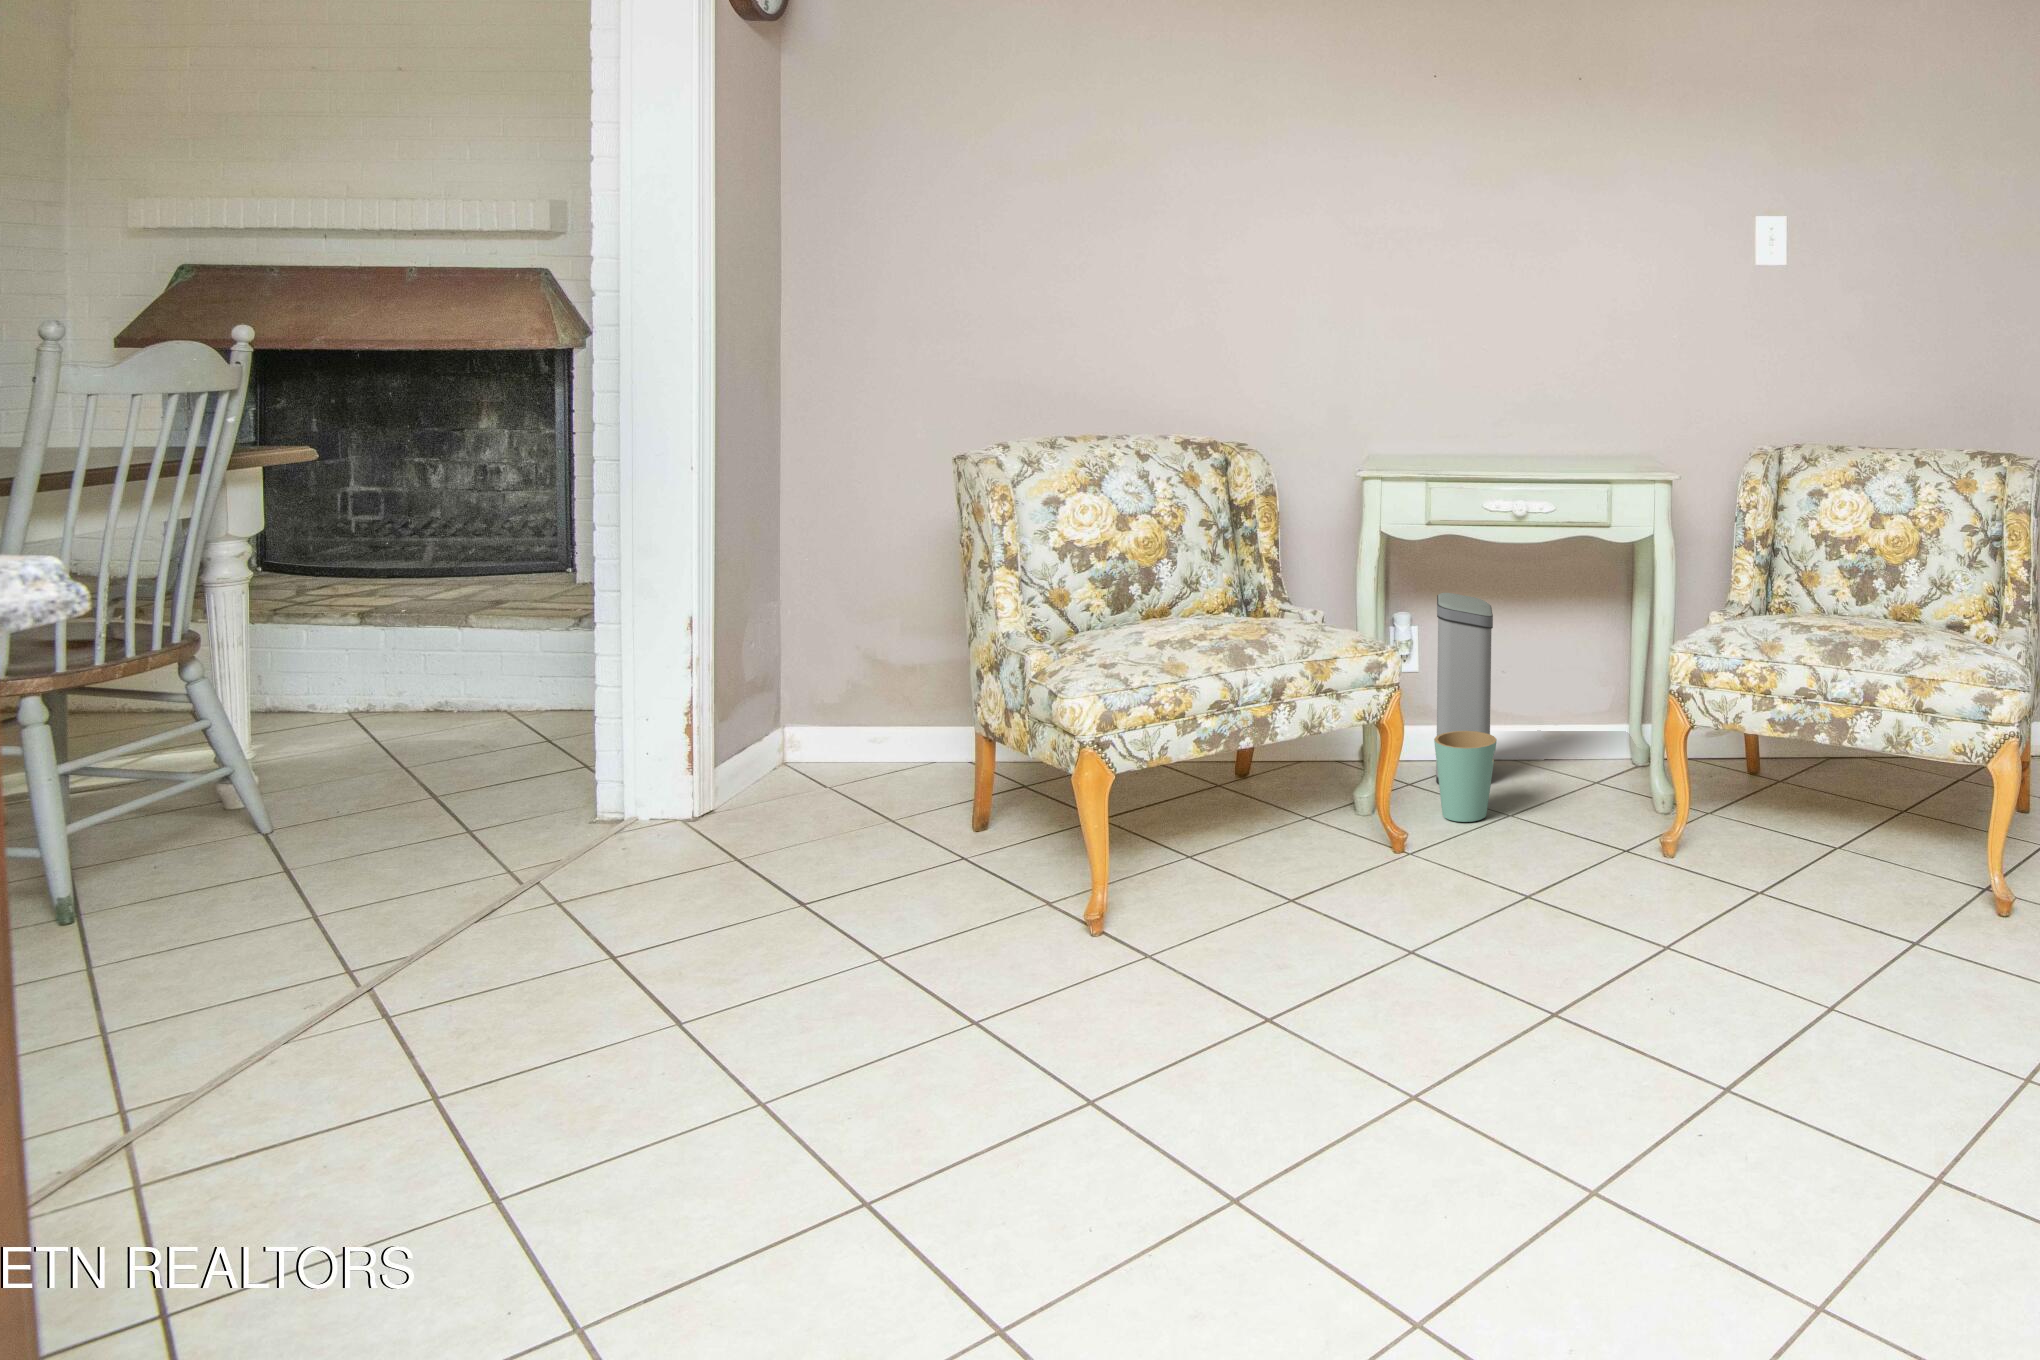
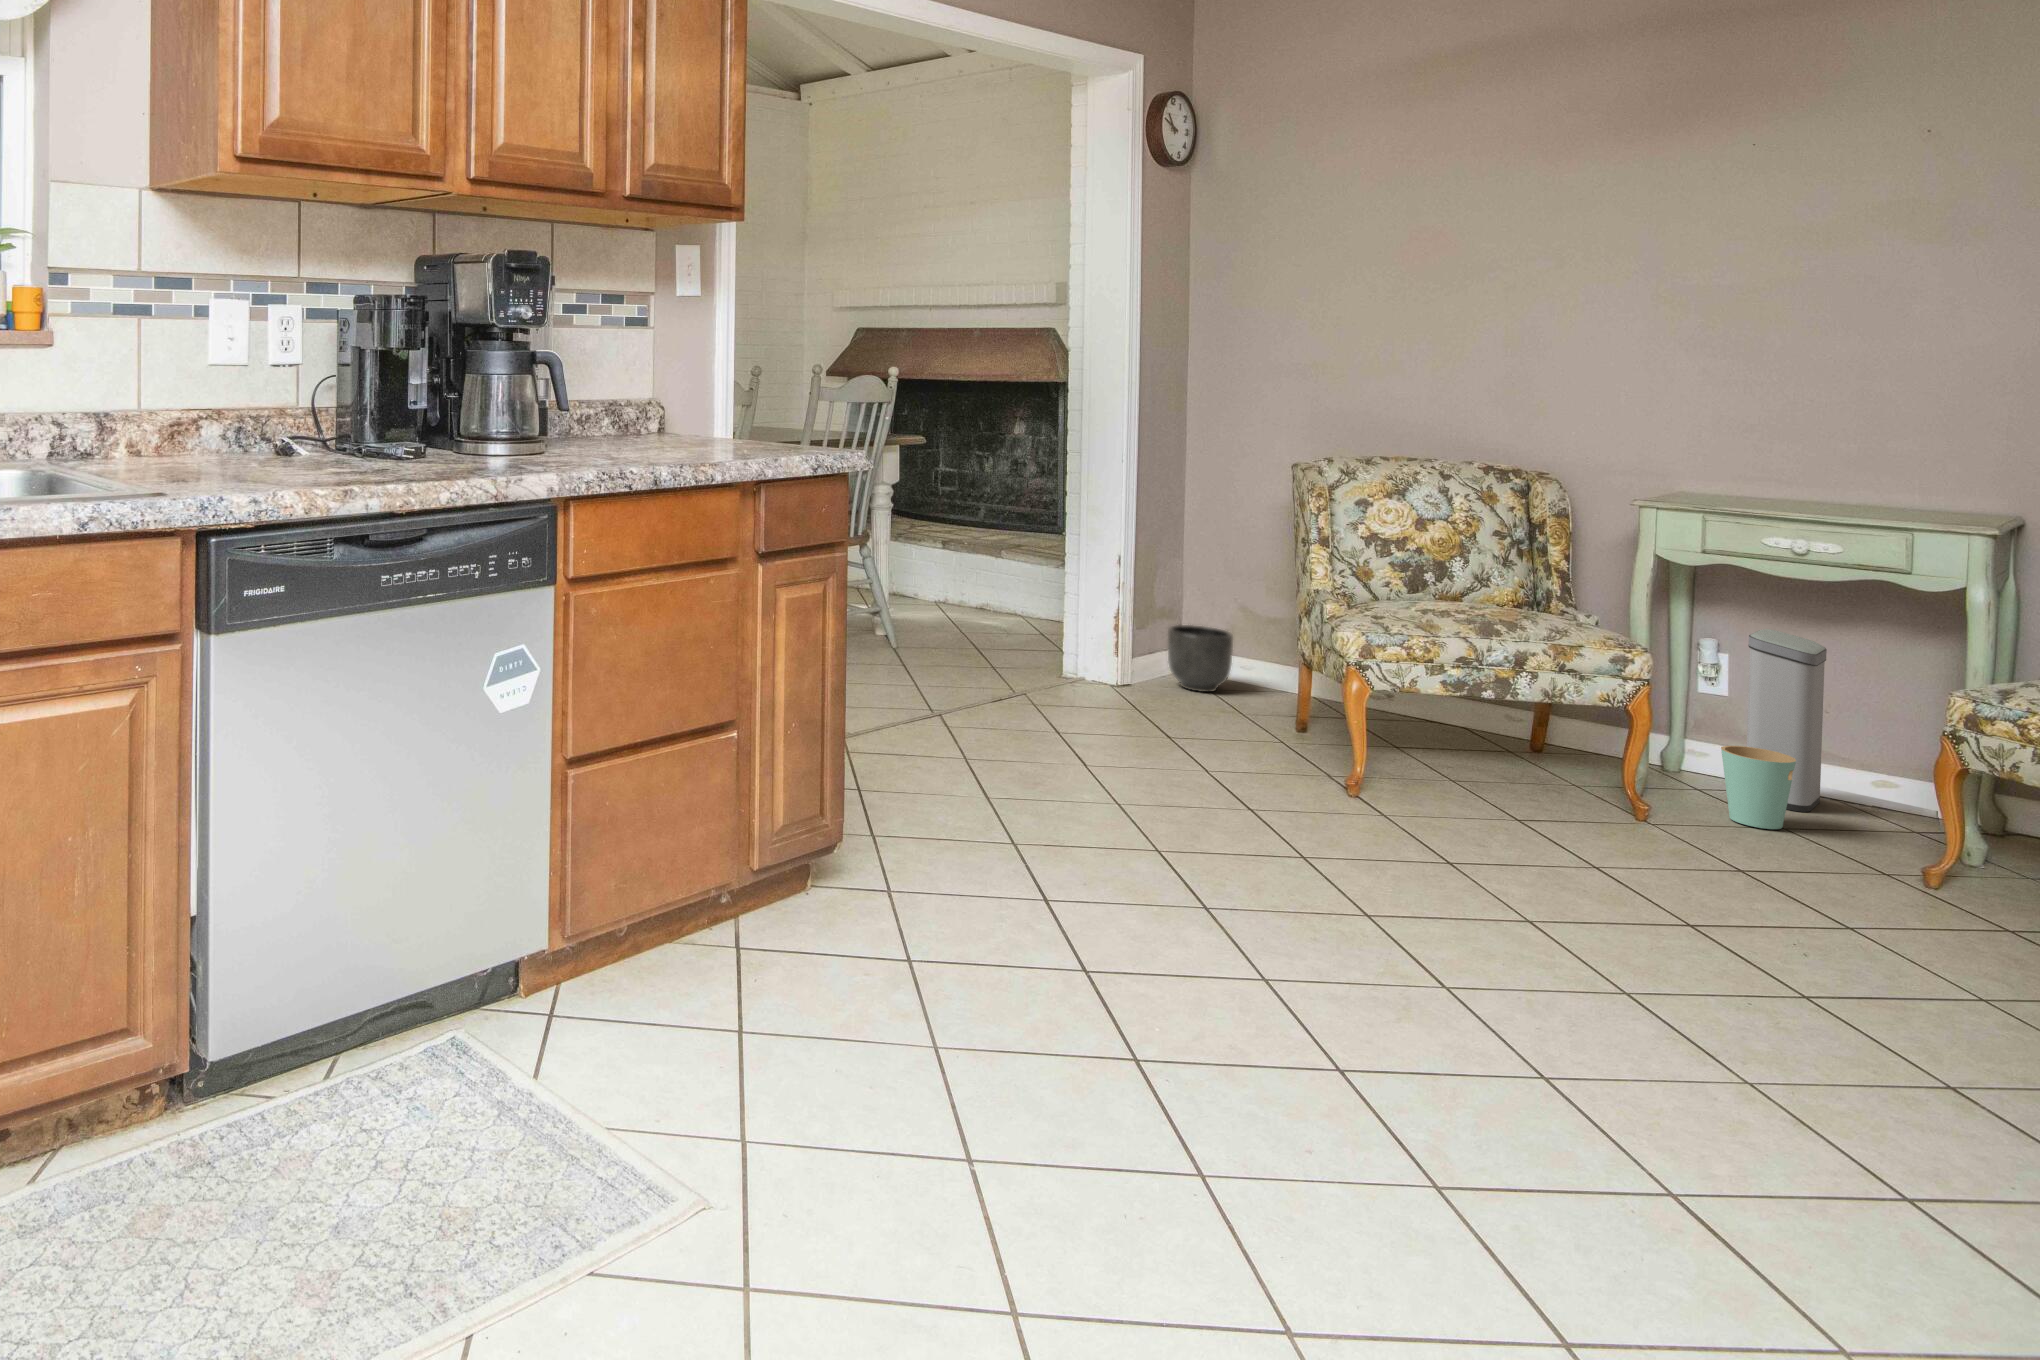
planter: none [782,698,877,799] -> present [1168,625,1233,692]

